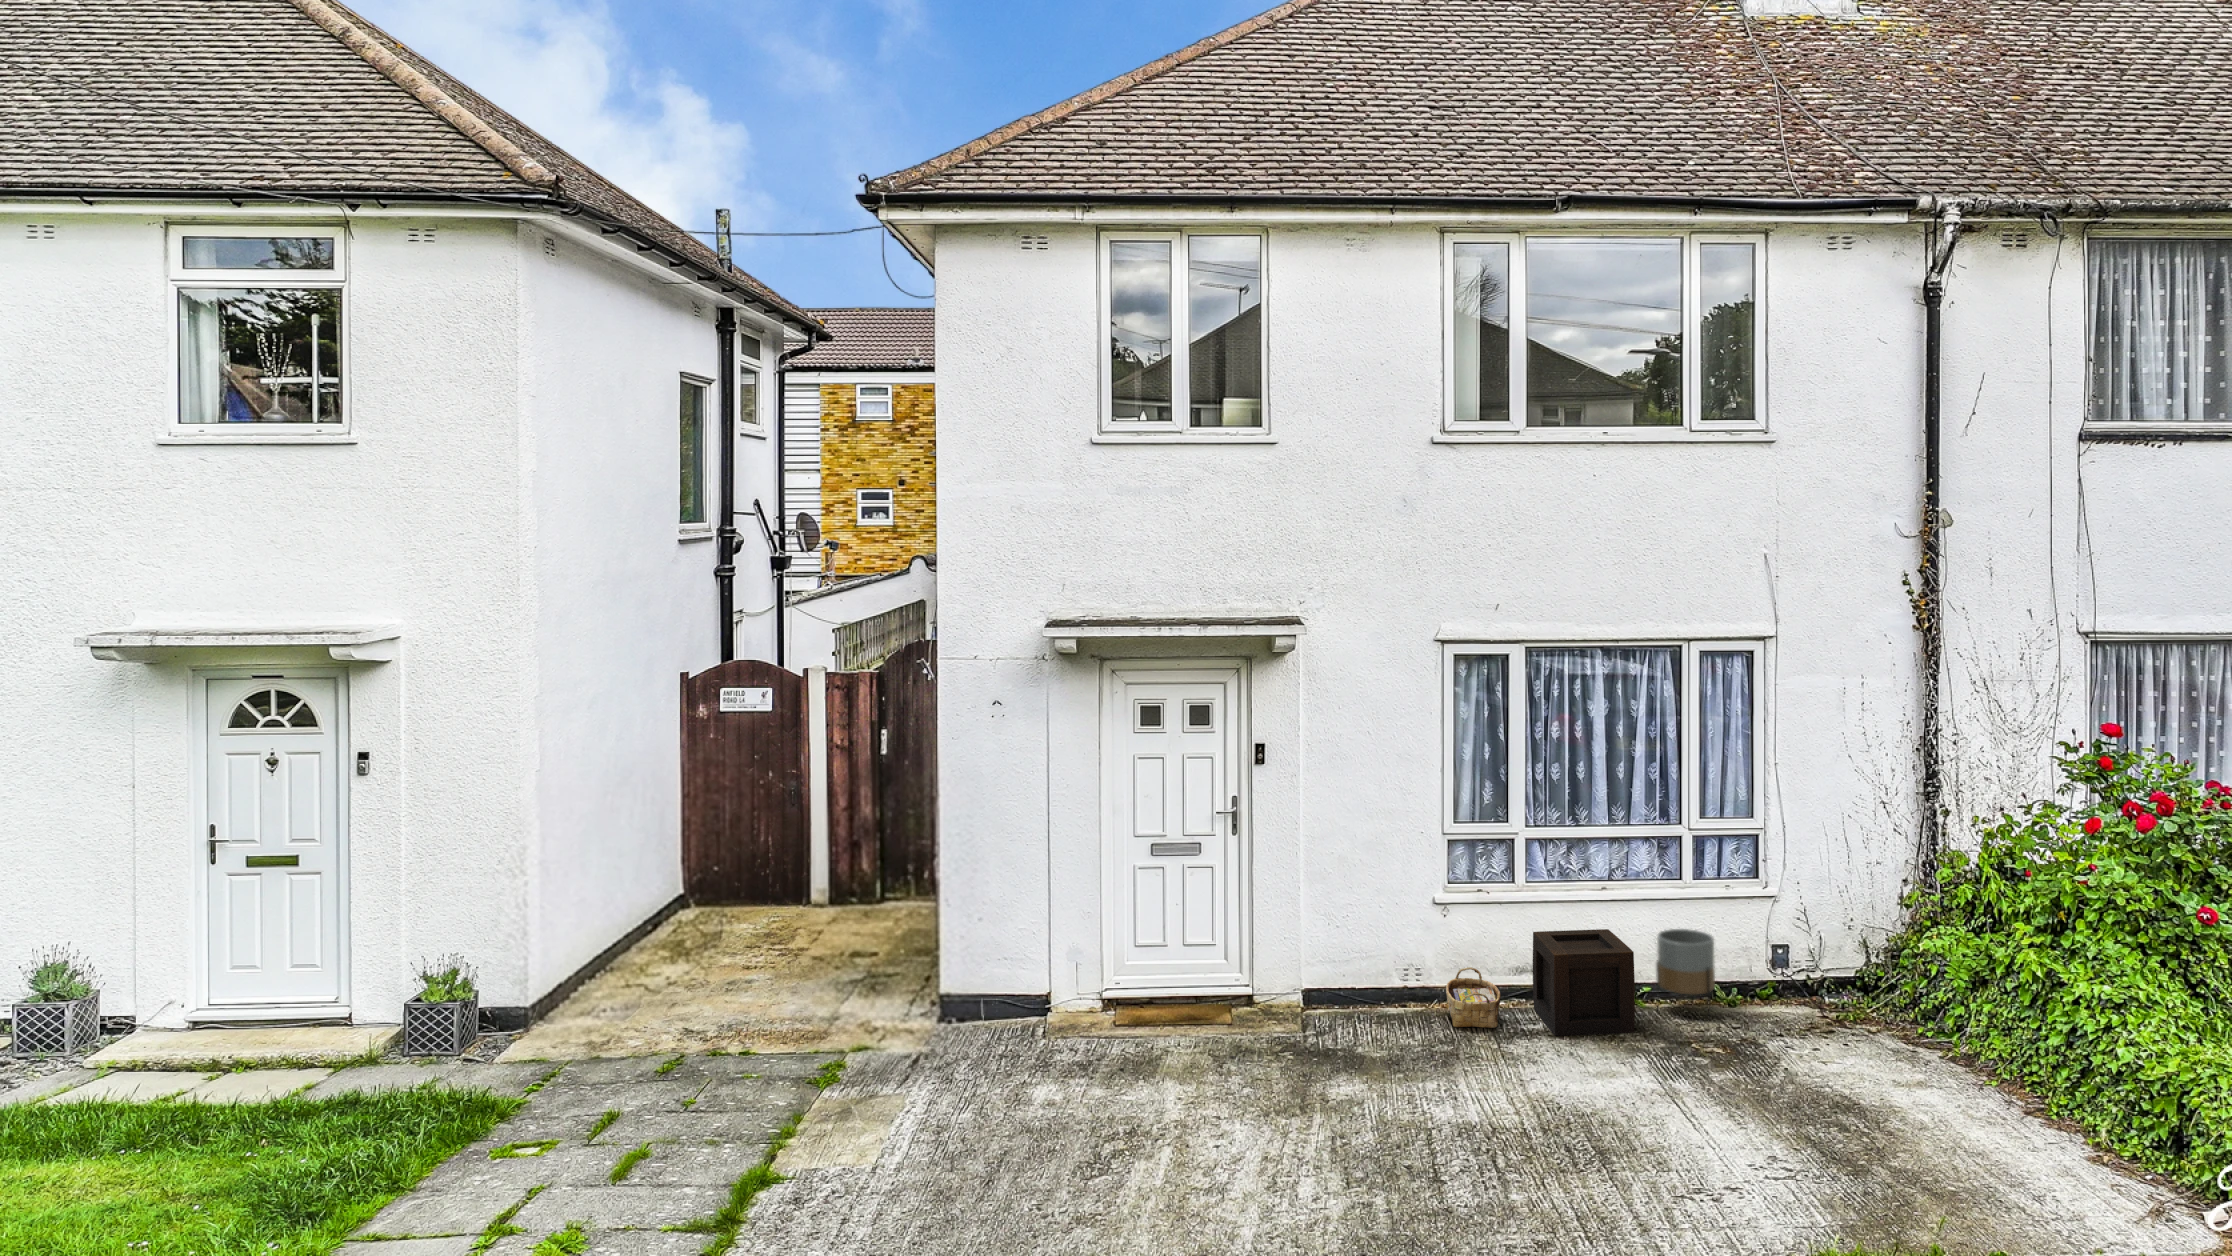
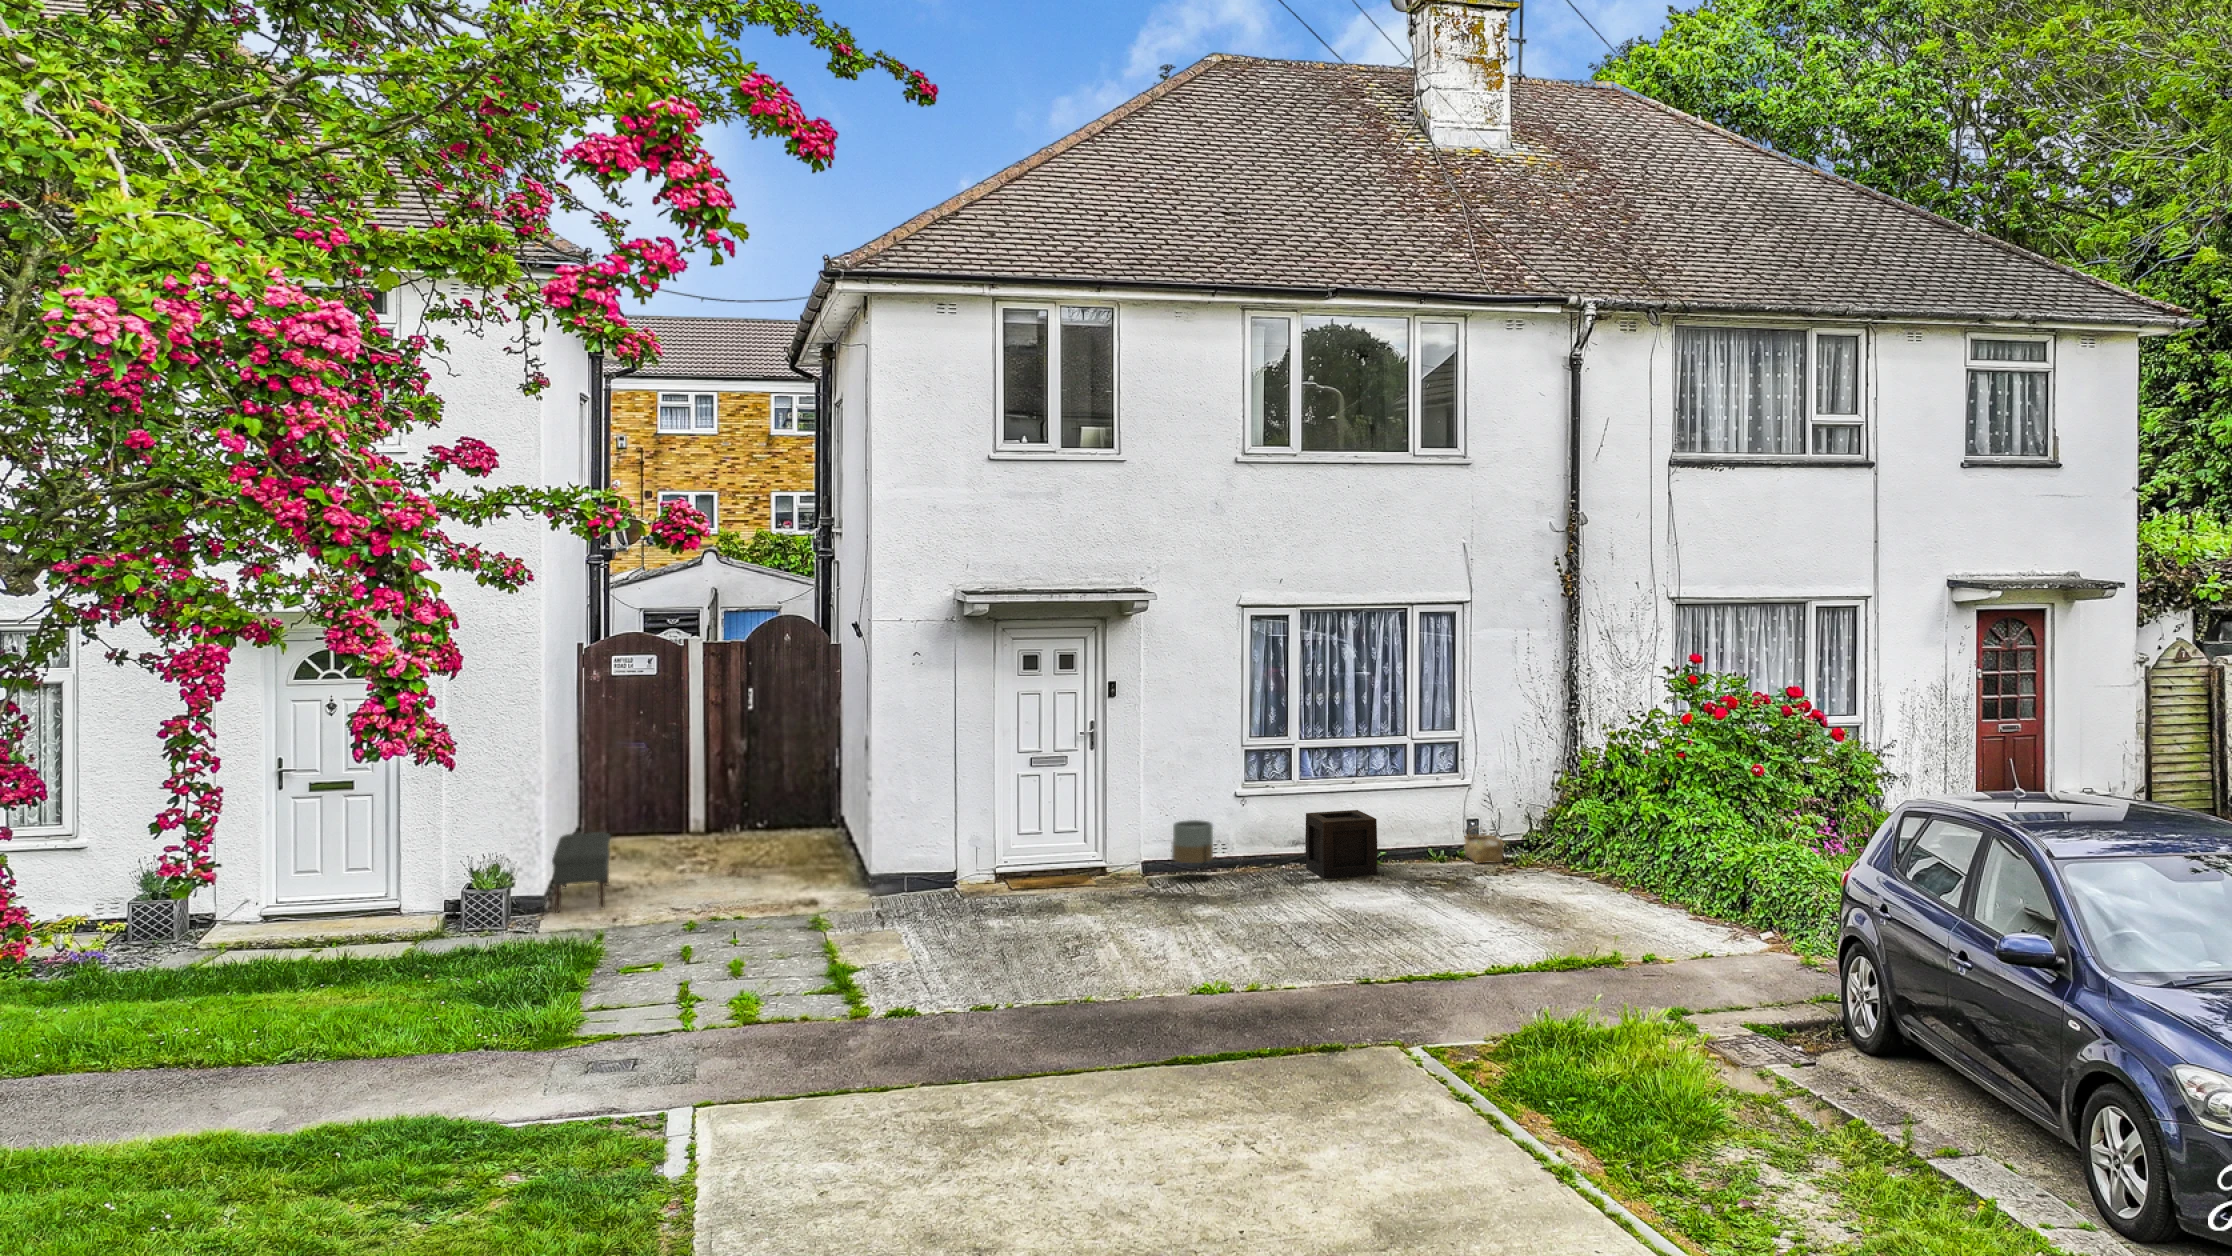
bench: none [532,912,654,1031] -> present [552,832,610,913]
planter: present [1656,929,1715,1006] -> present [1172,820,1213,863]
woven basket: present [1446,967,1500,1028] -> present [1464,826,1504,863]

